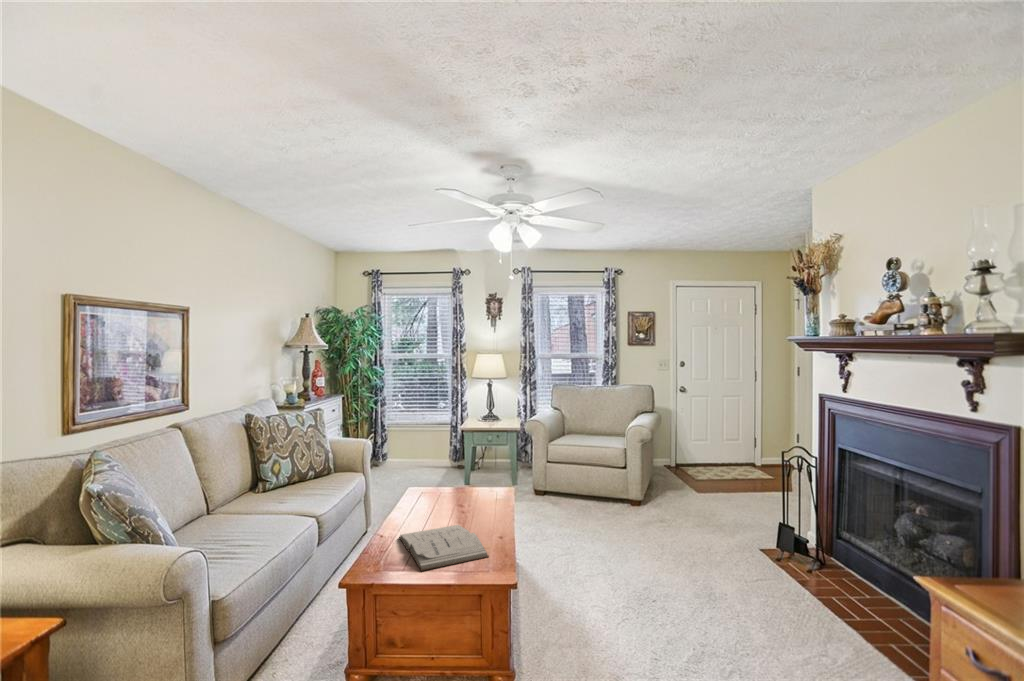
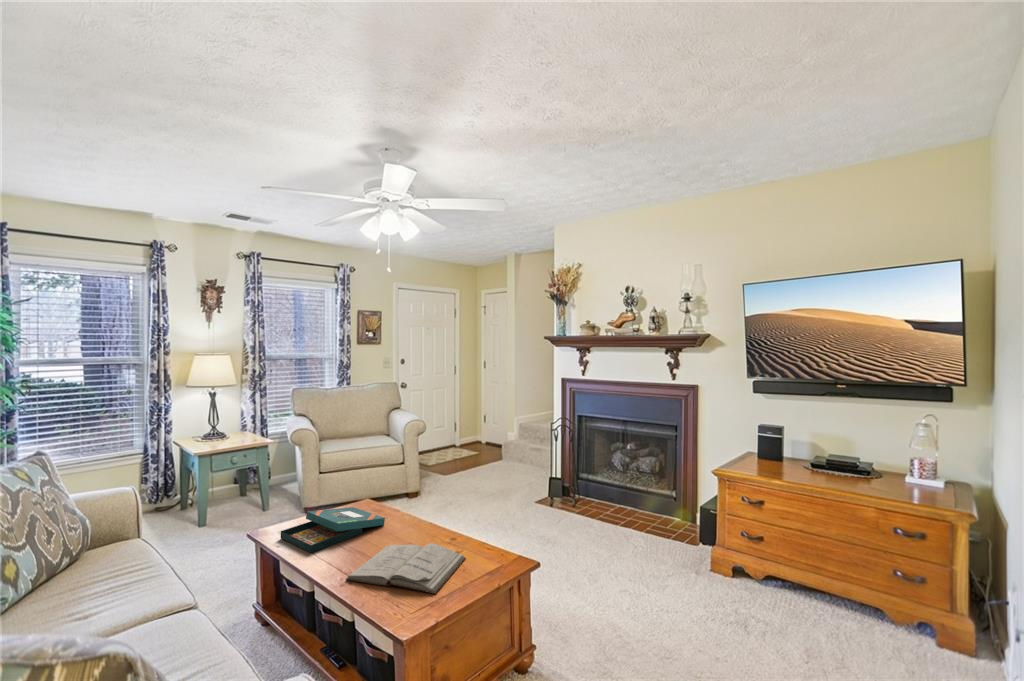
board game: none [416,482,489,513] -> present [281,507,385,553]

